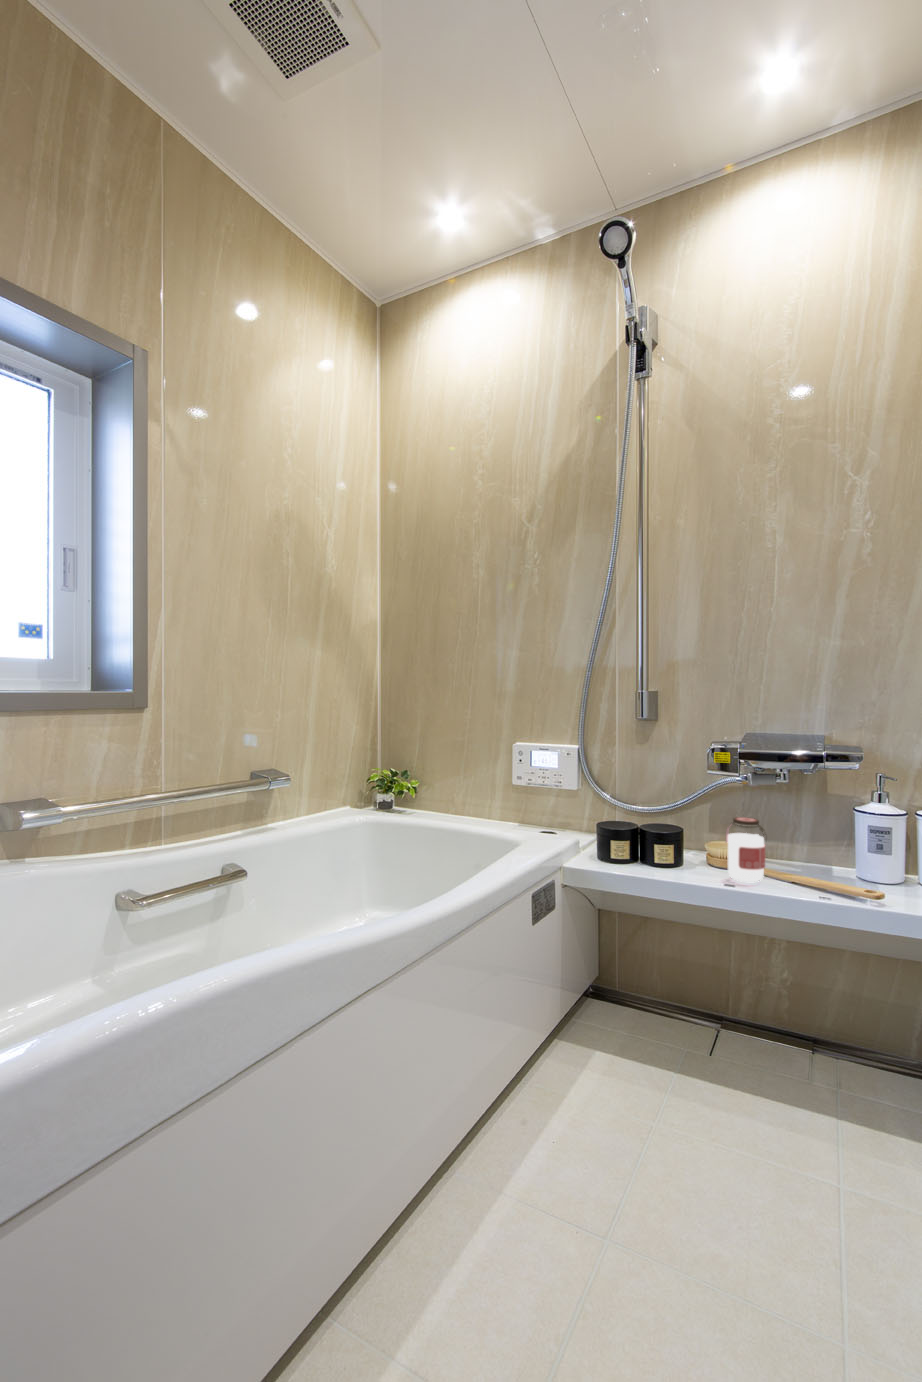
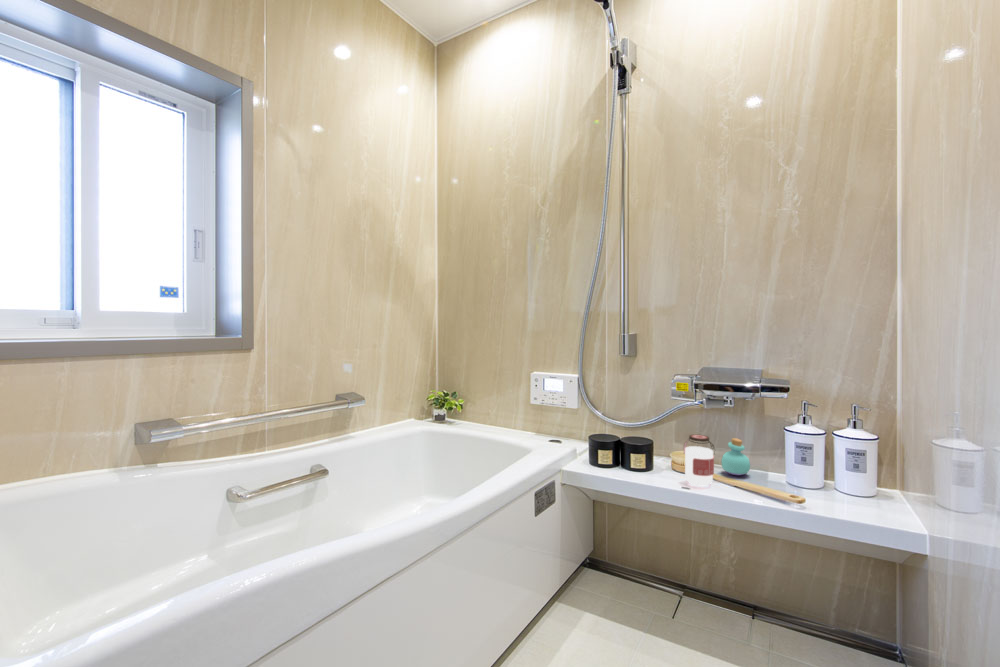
perfume bottle: none [772,823,810,871] -> present [721,438,750,475]

